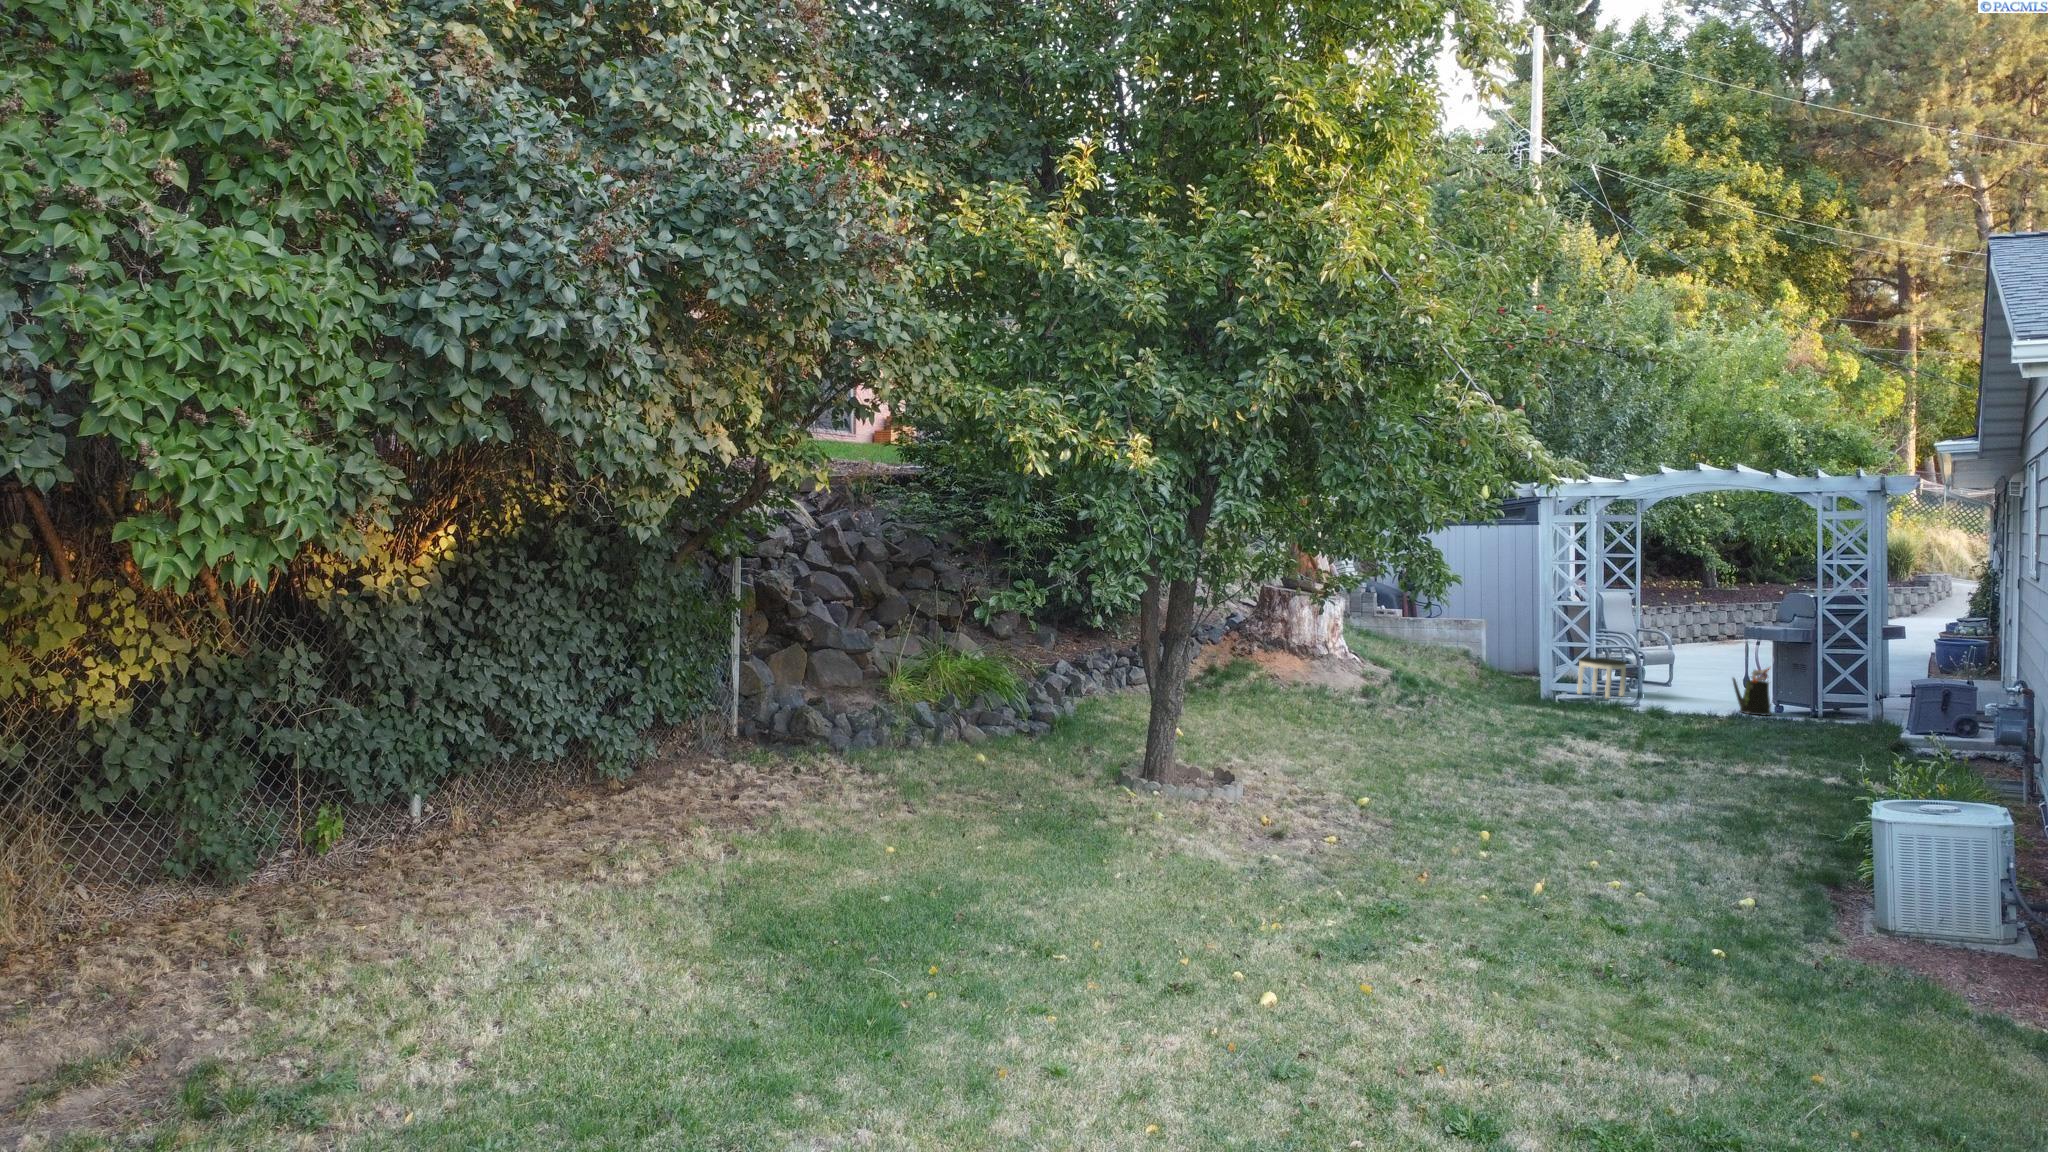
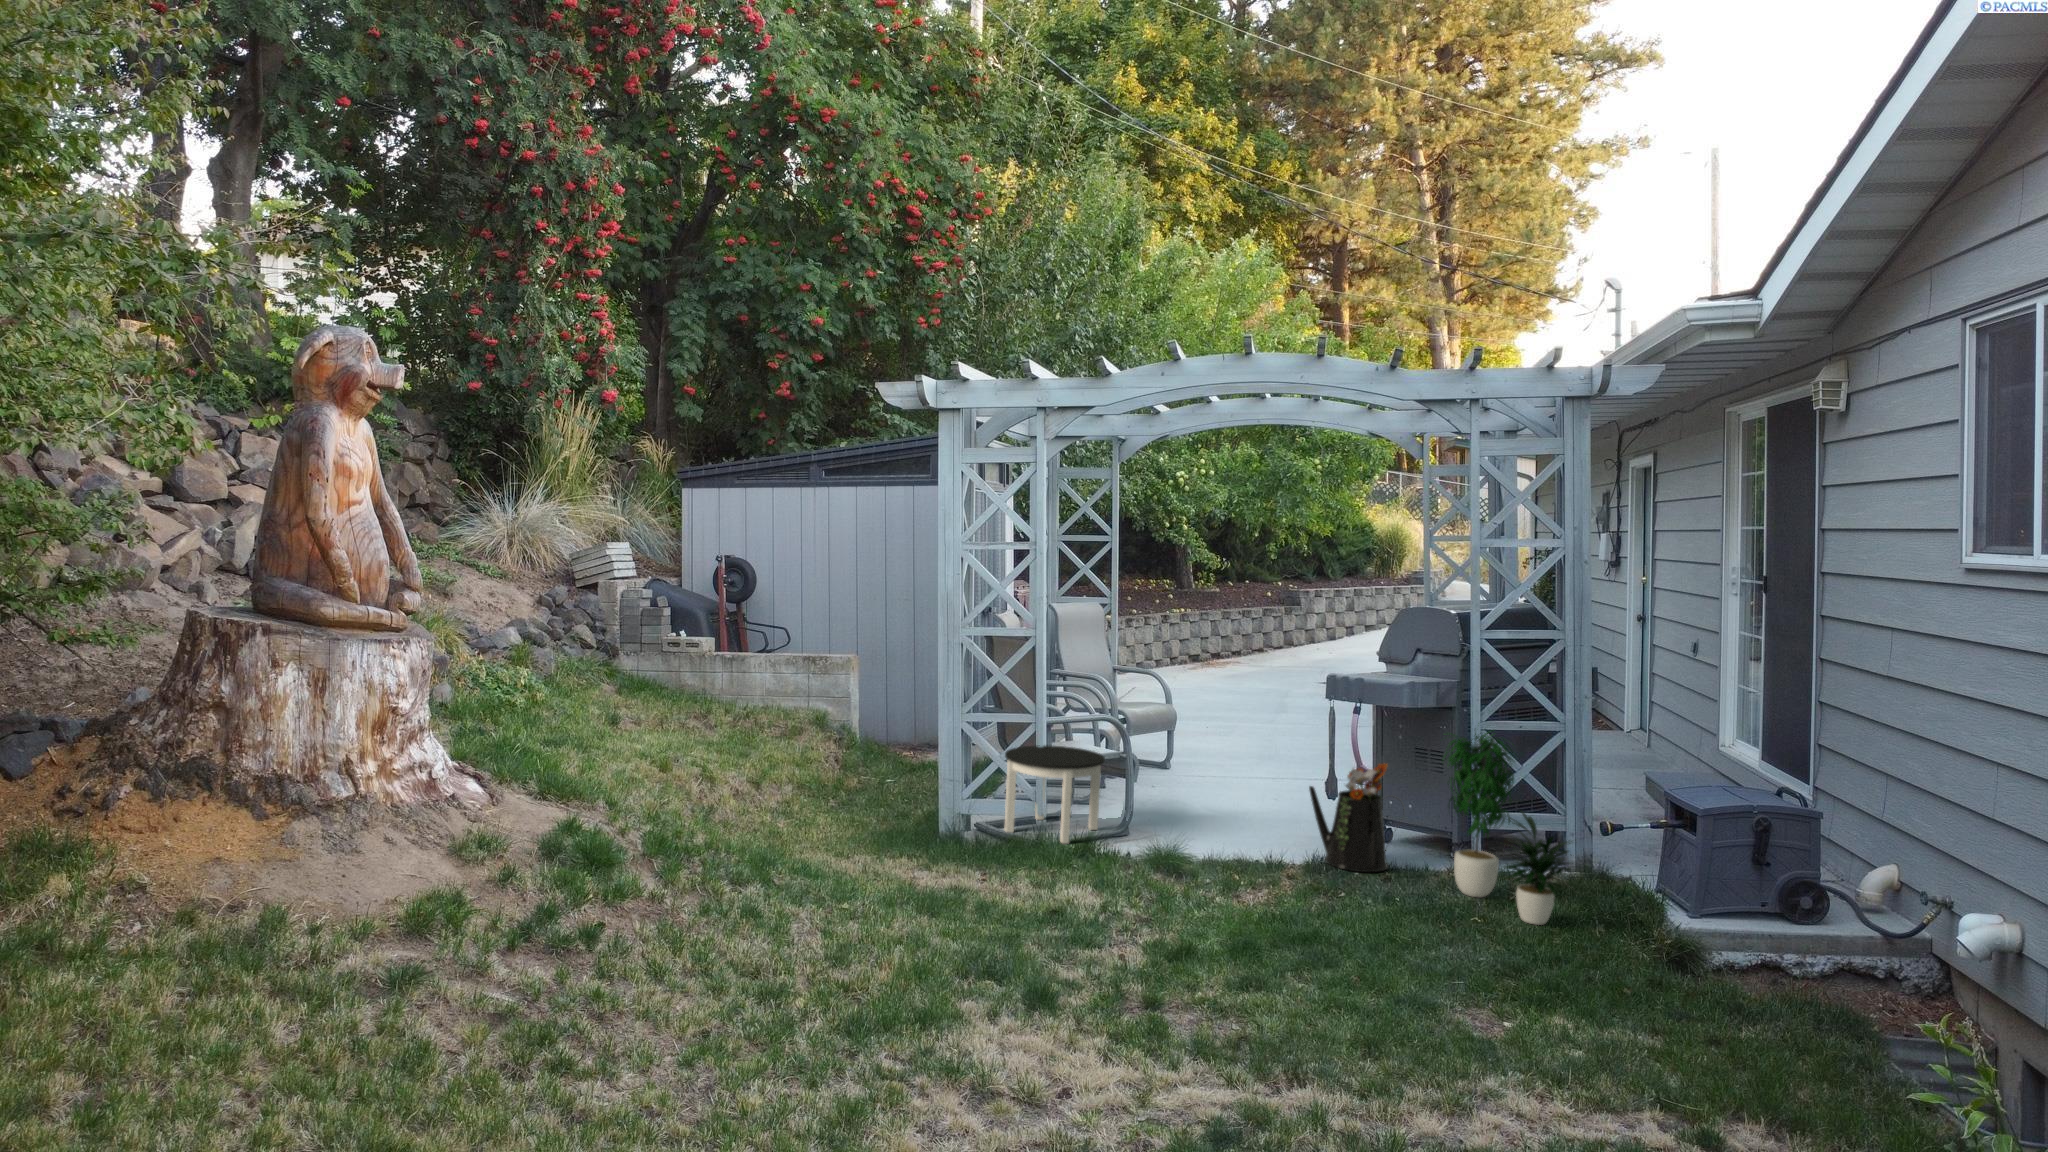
potted plant: none [1792,645,1850,731] -> present [1444,732,1573,925]

